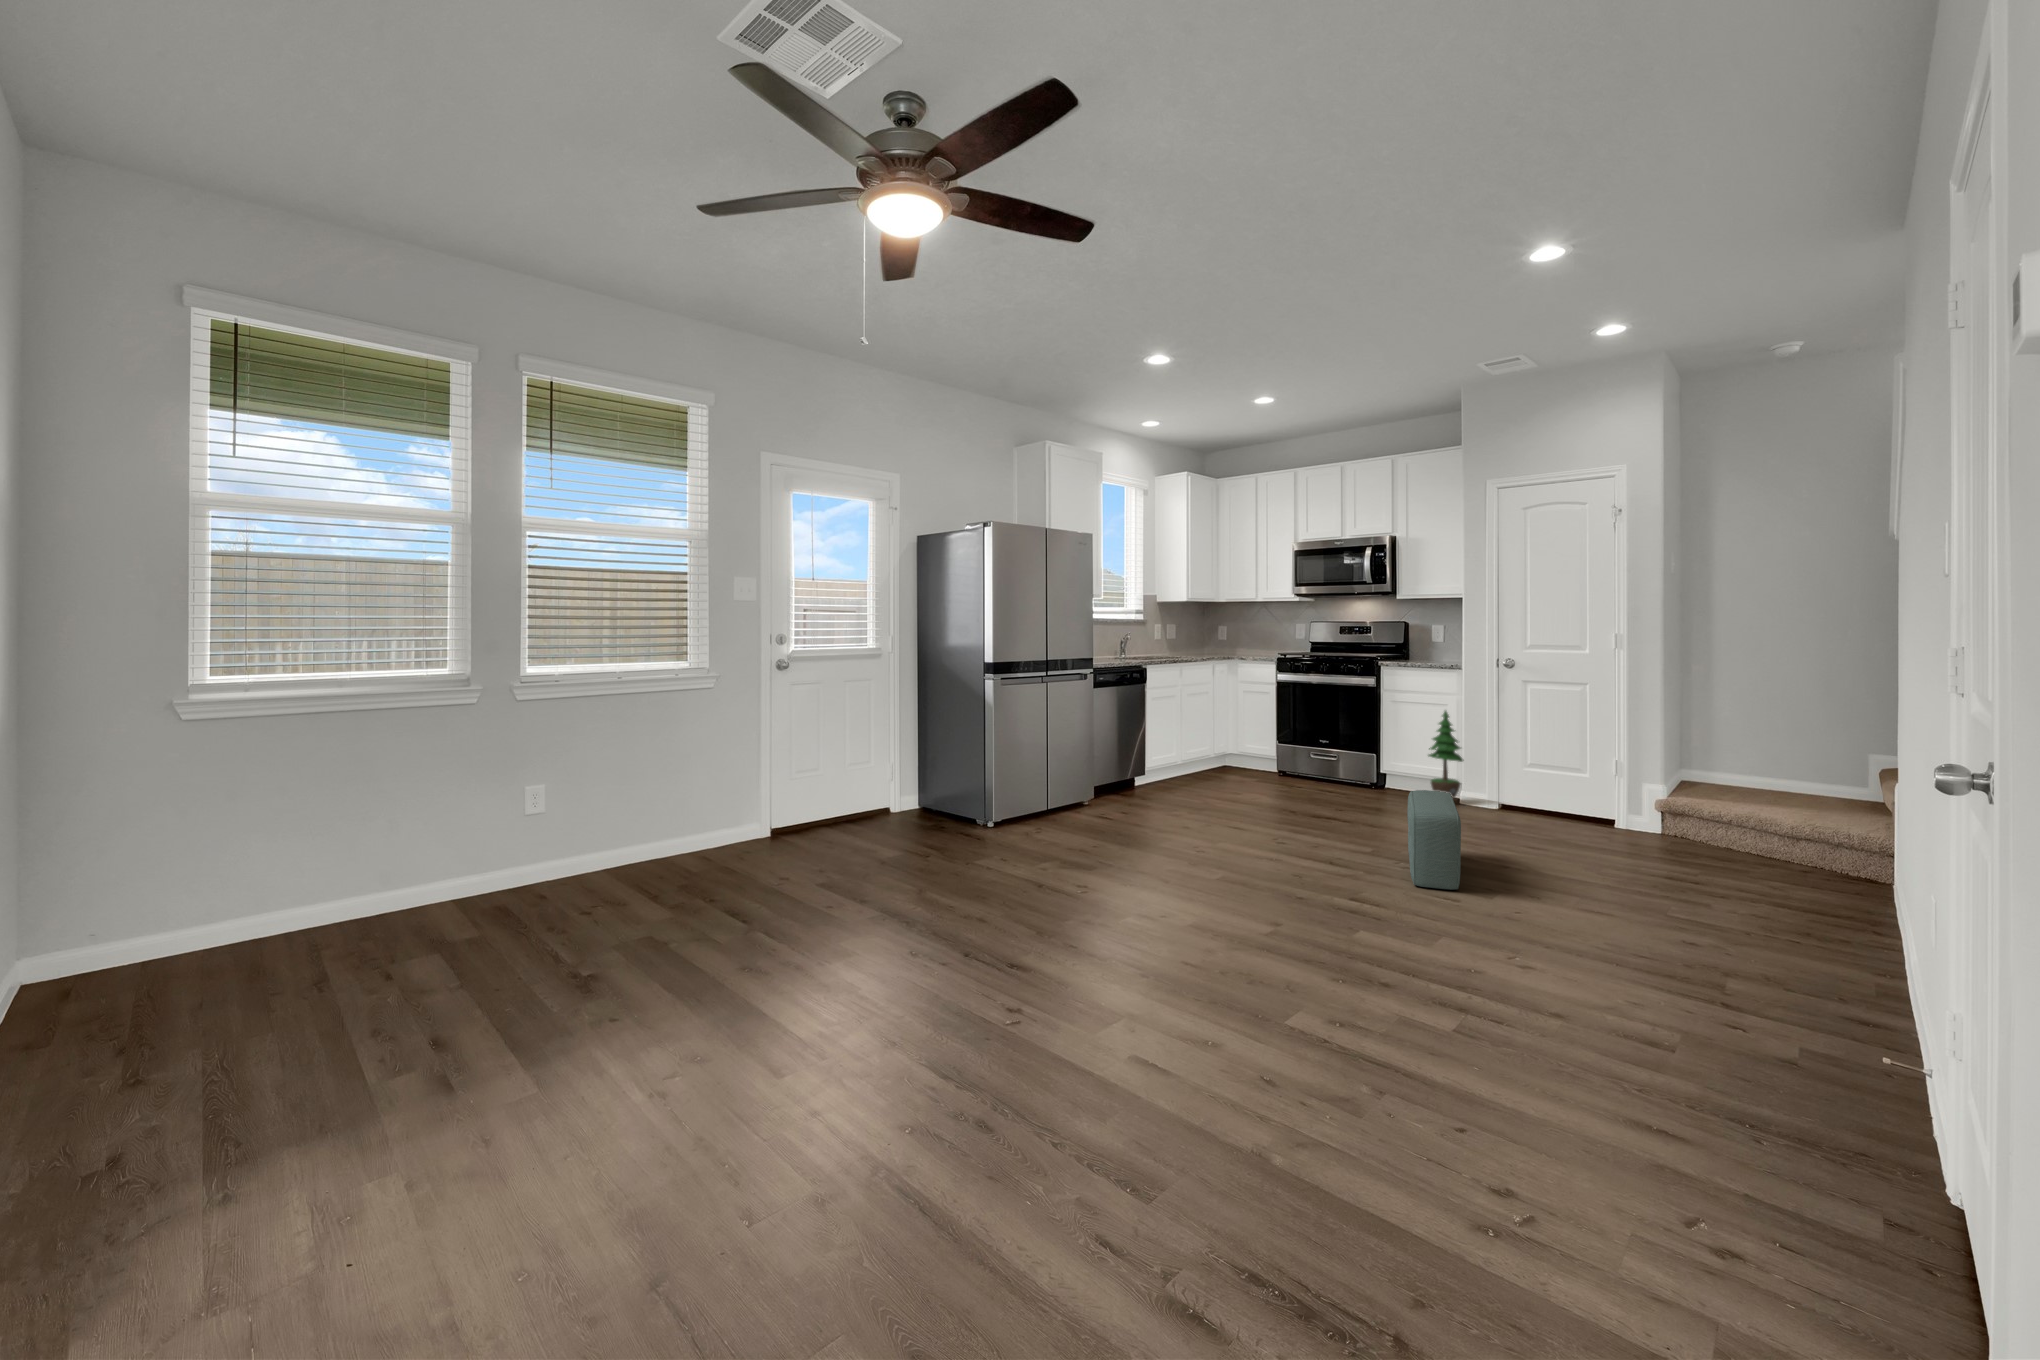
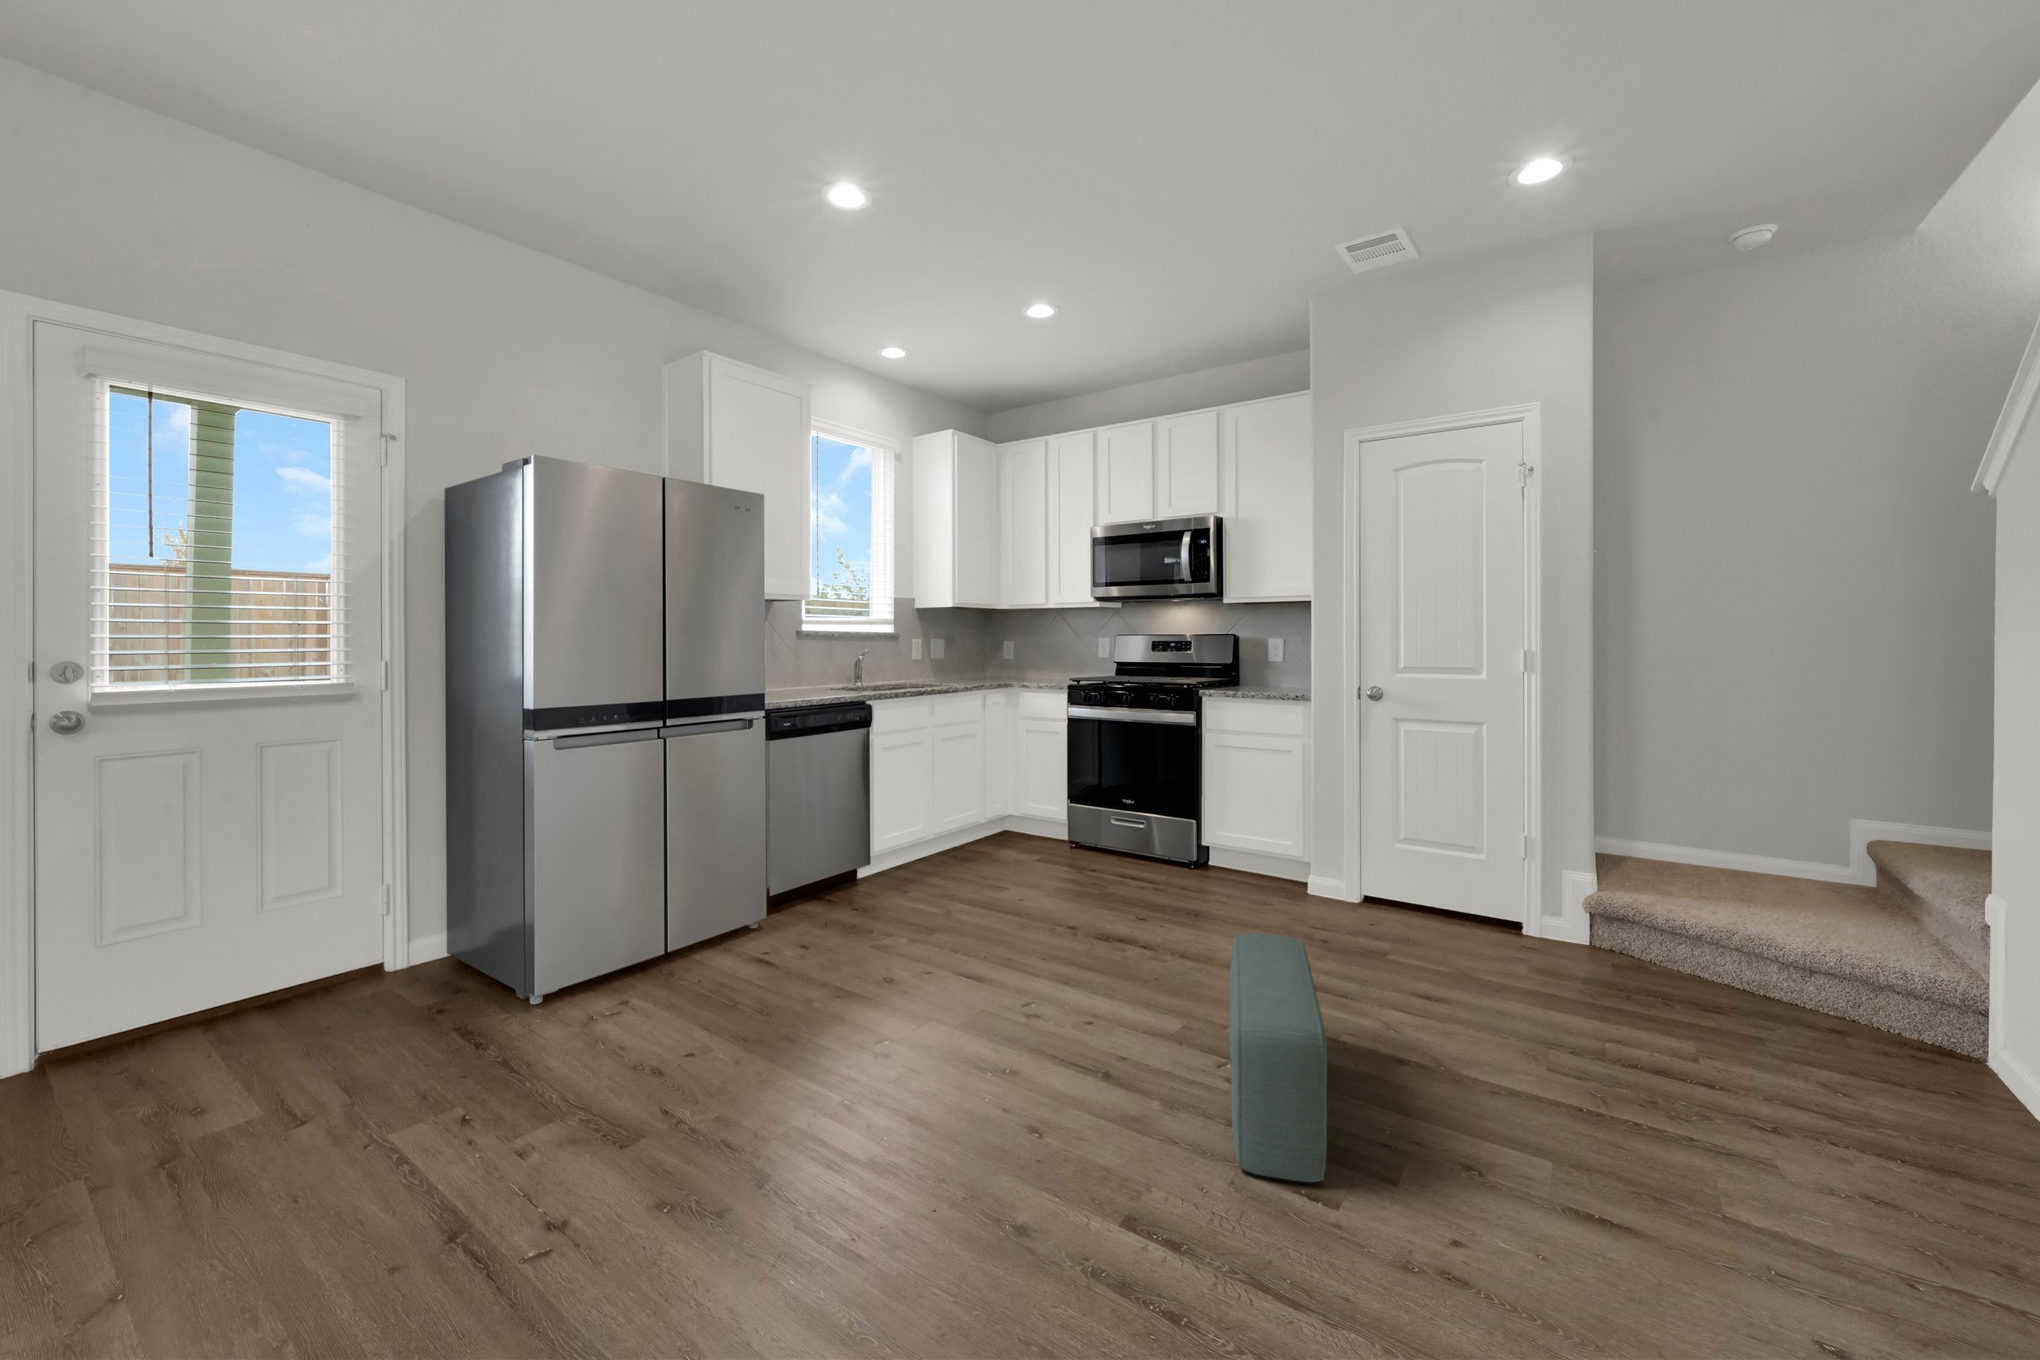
potted tree: present [1429,711,1464,798] -> none [1264,761,1316,898]

